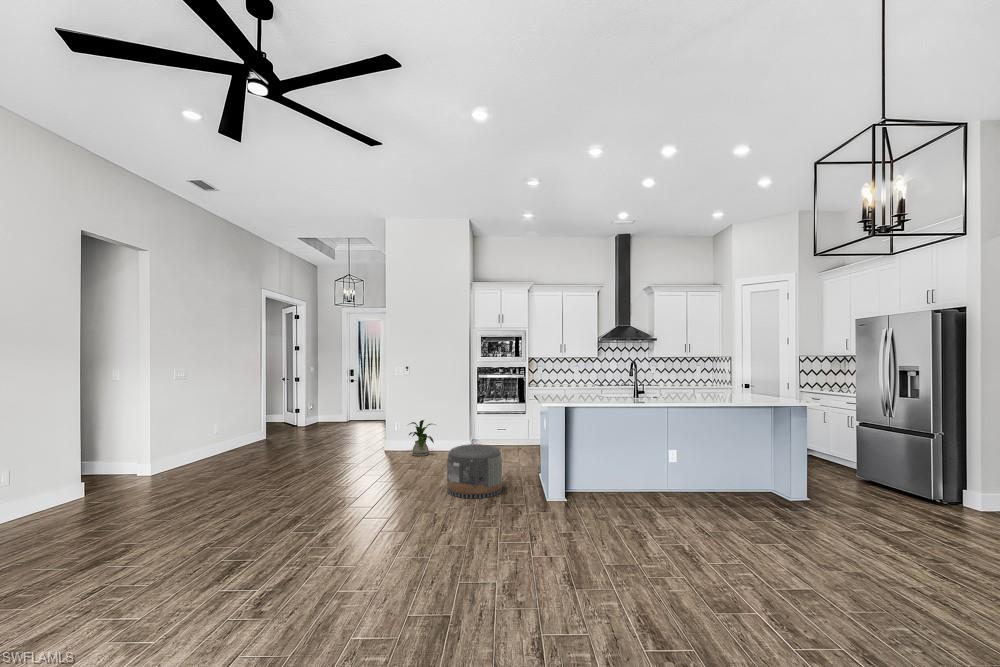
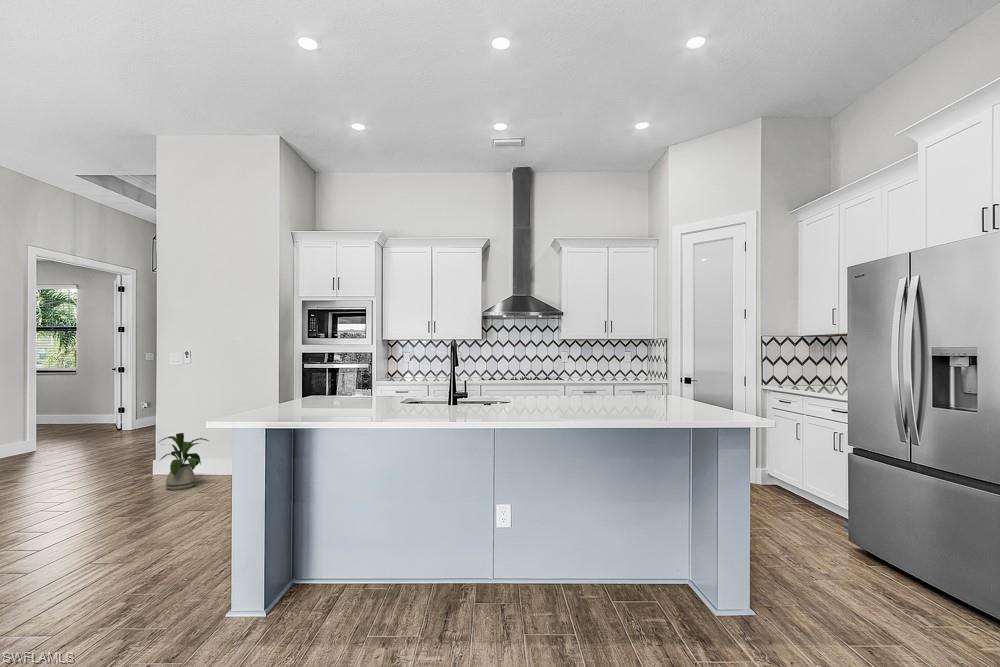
pouf: present [447,444,502,499] -> none [63,489,194,609]

